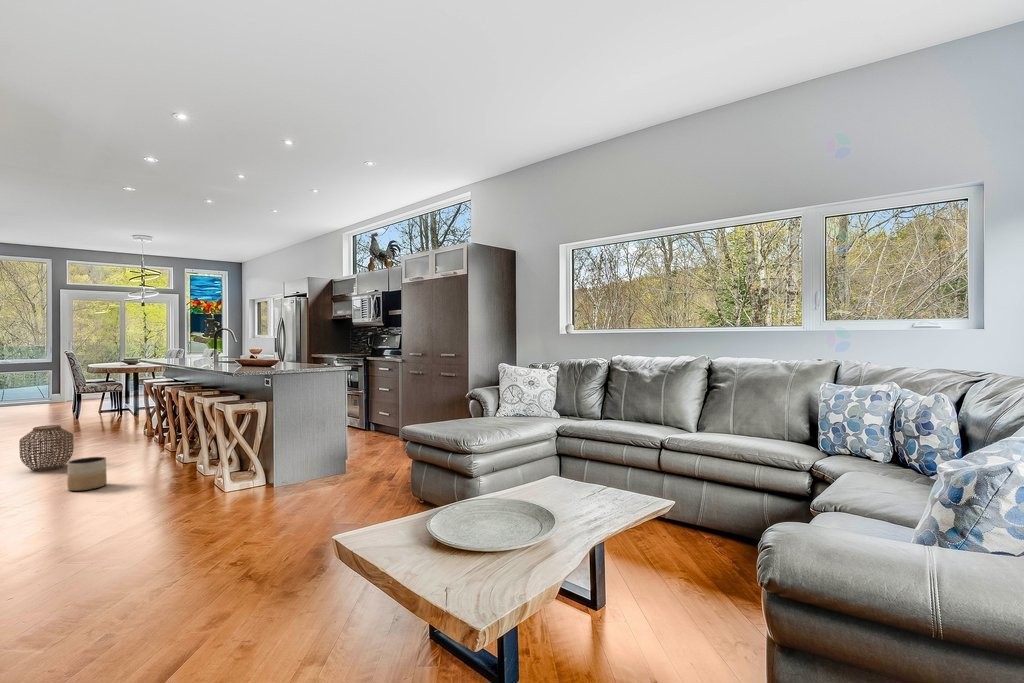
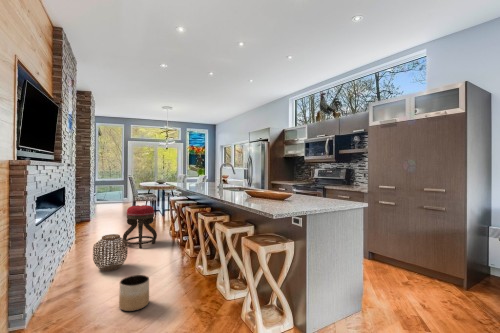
ottoman: none [62,392,121,450] -> present [123,205,157,248]

